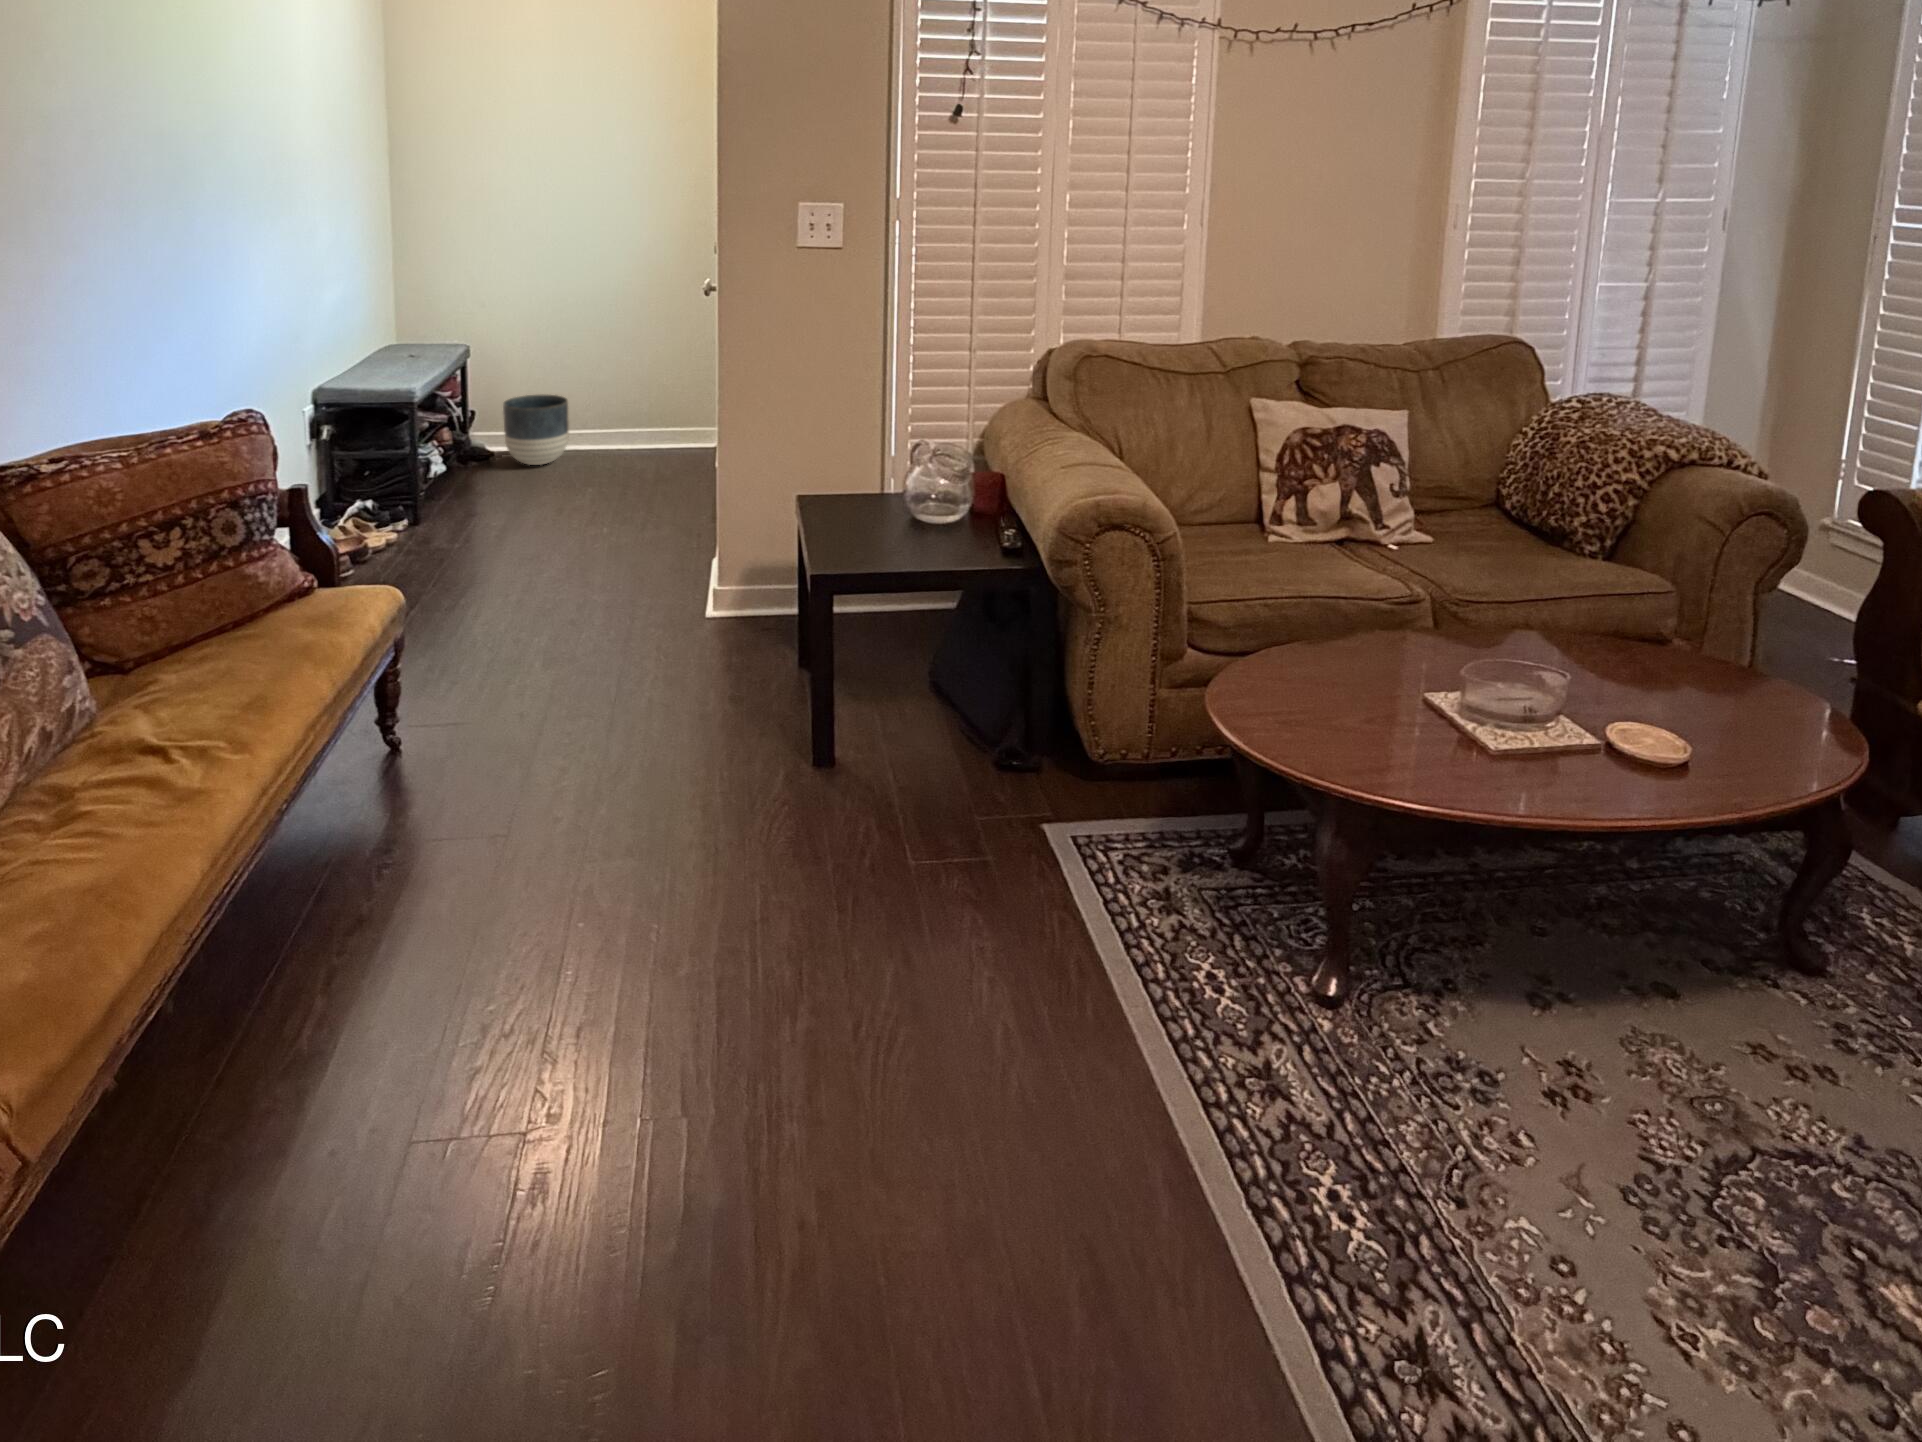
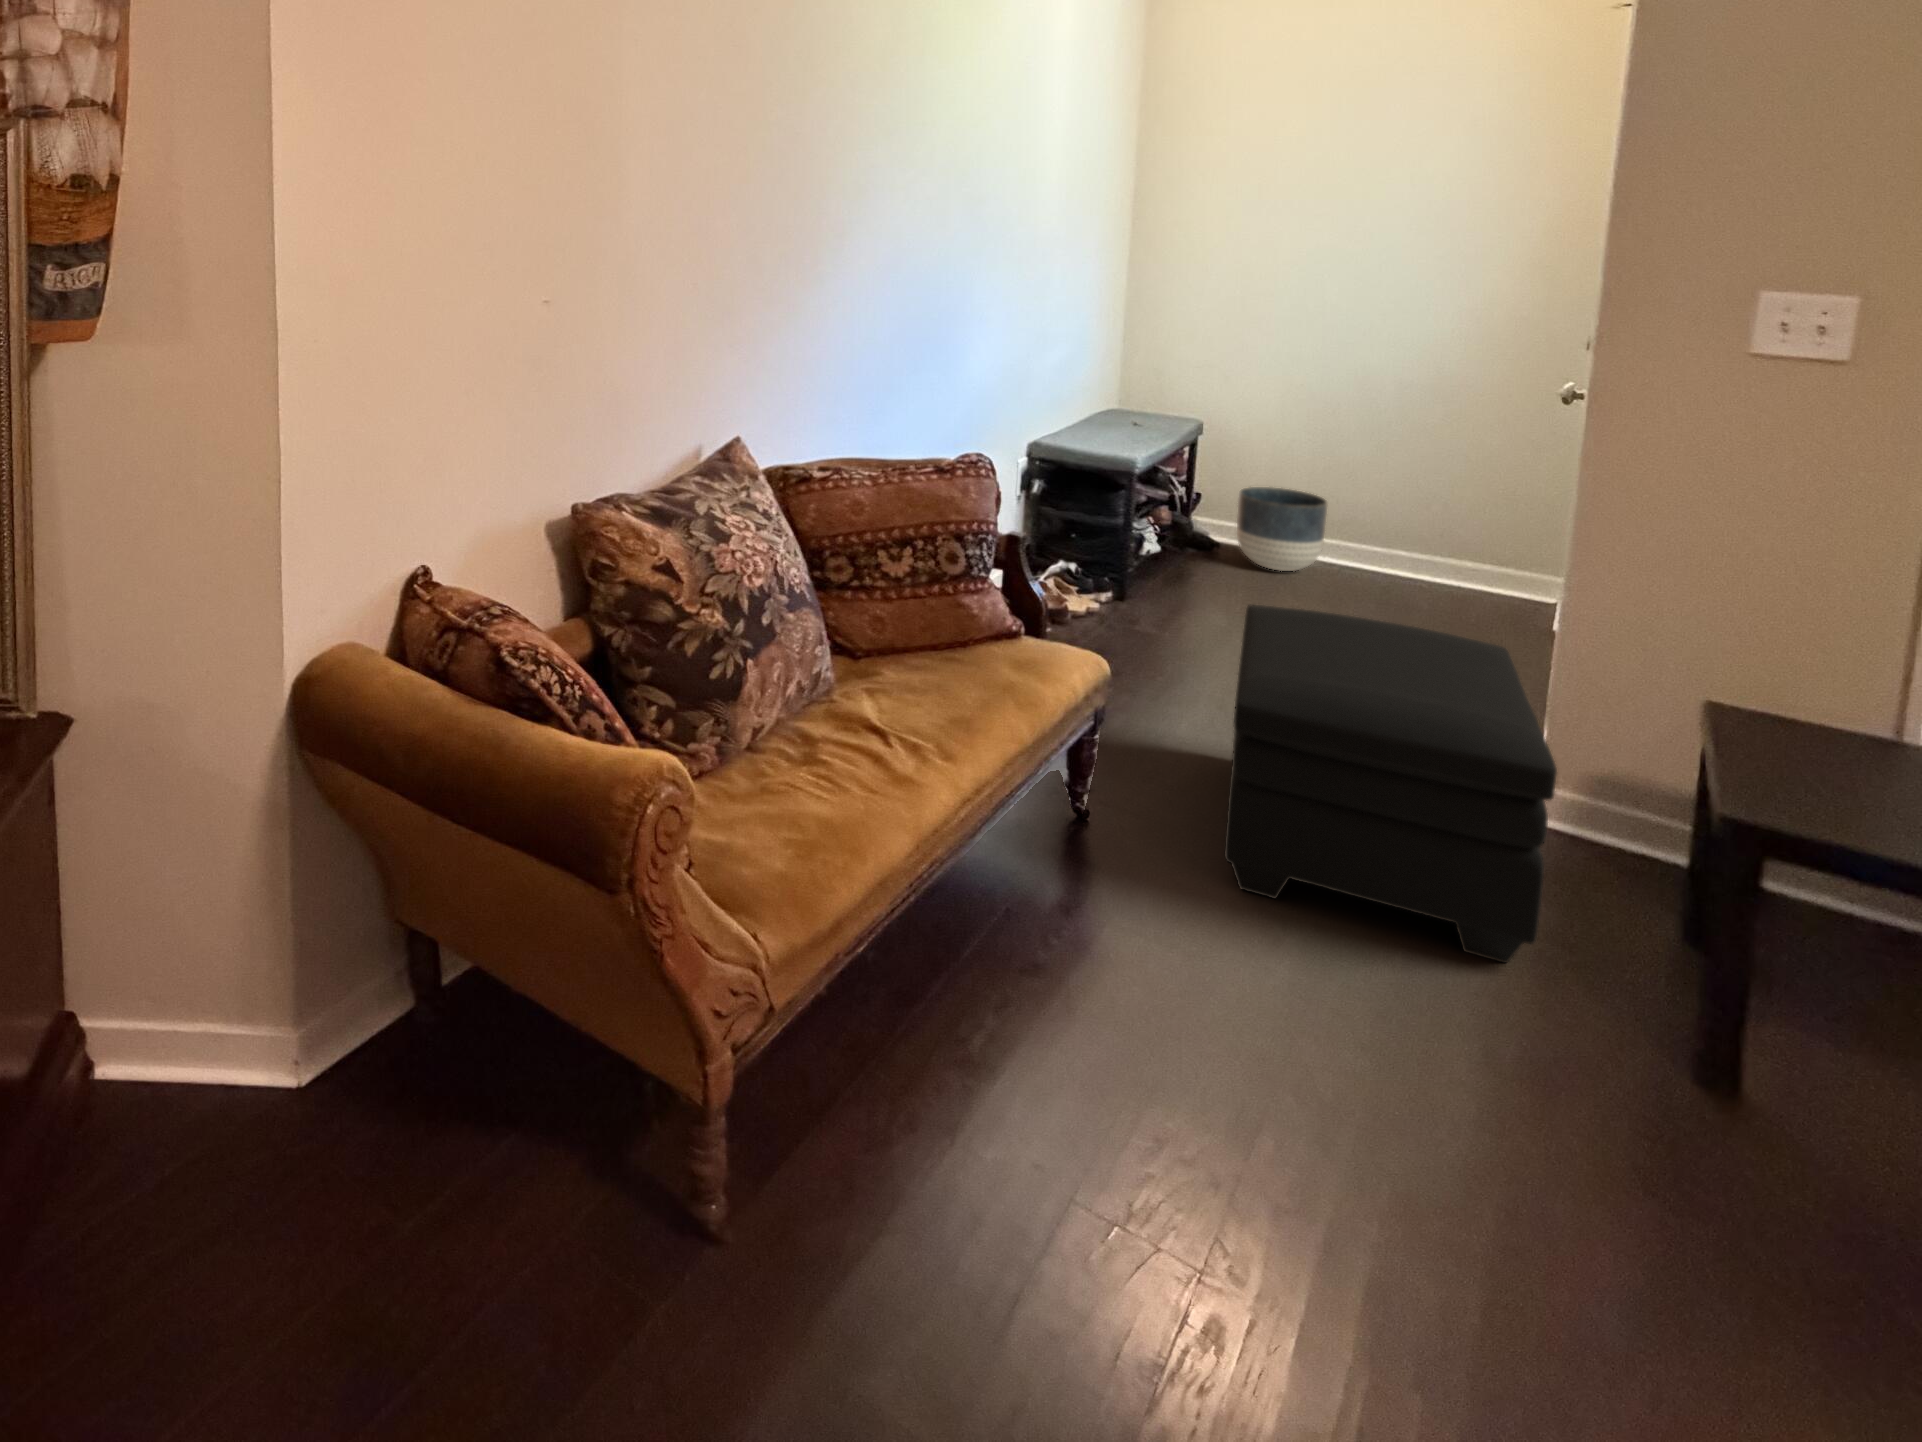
ottoman: none [514,489,730,755] -> present [1224,604,1557,963]

